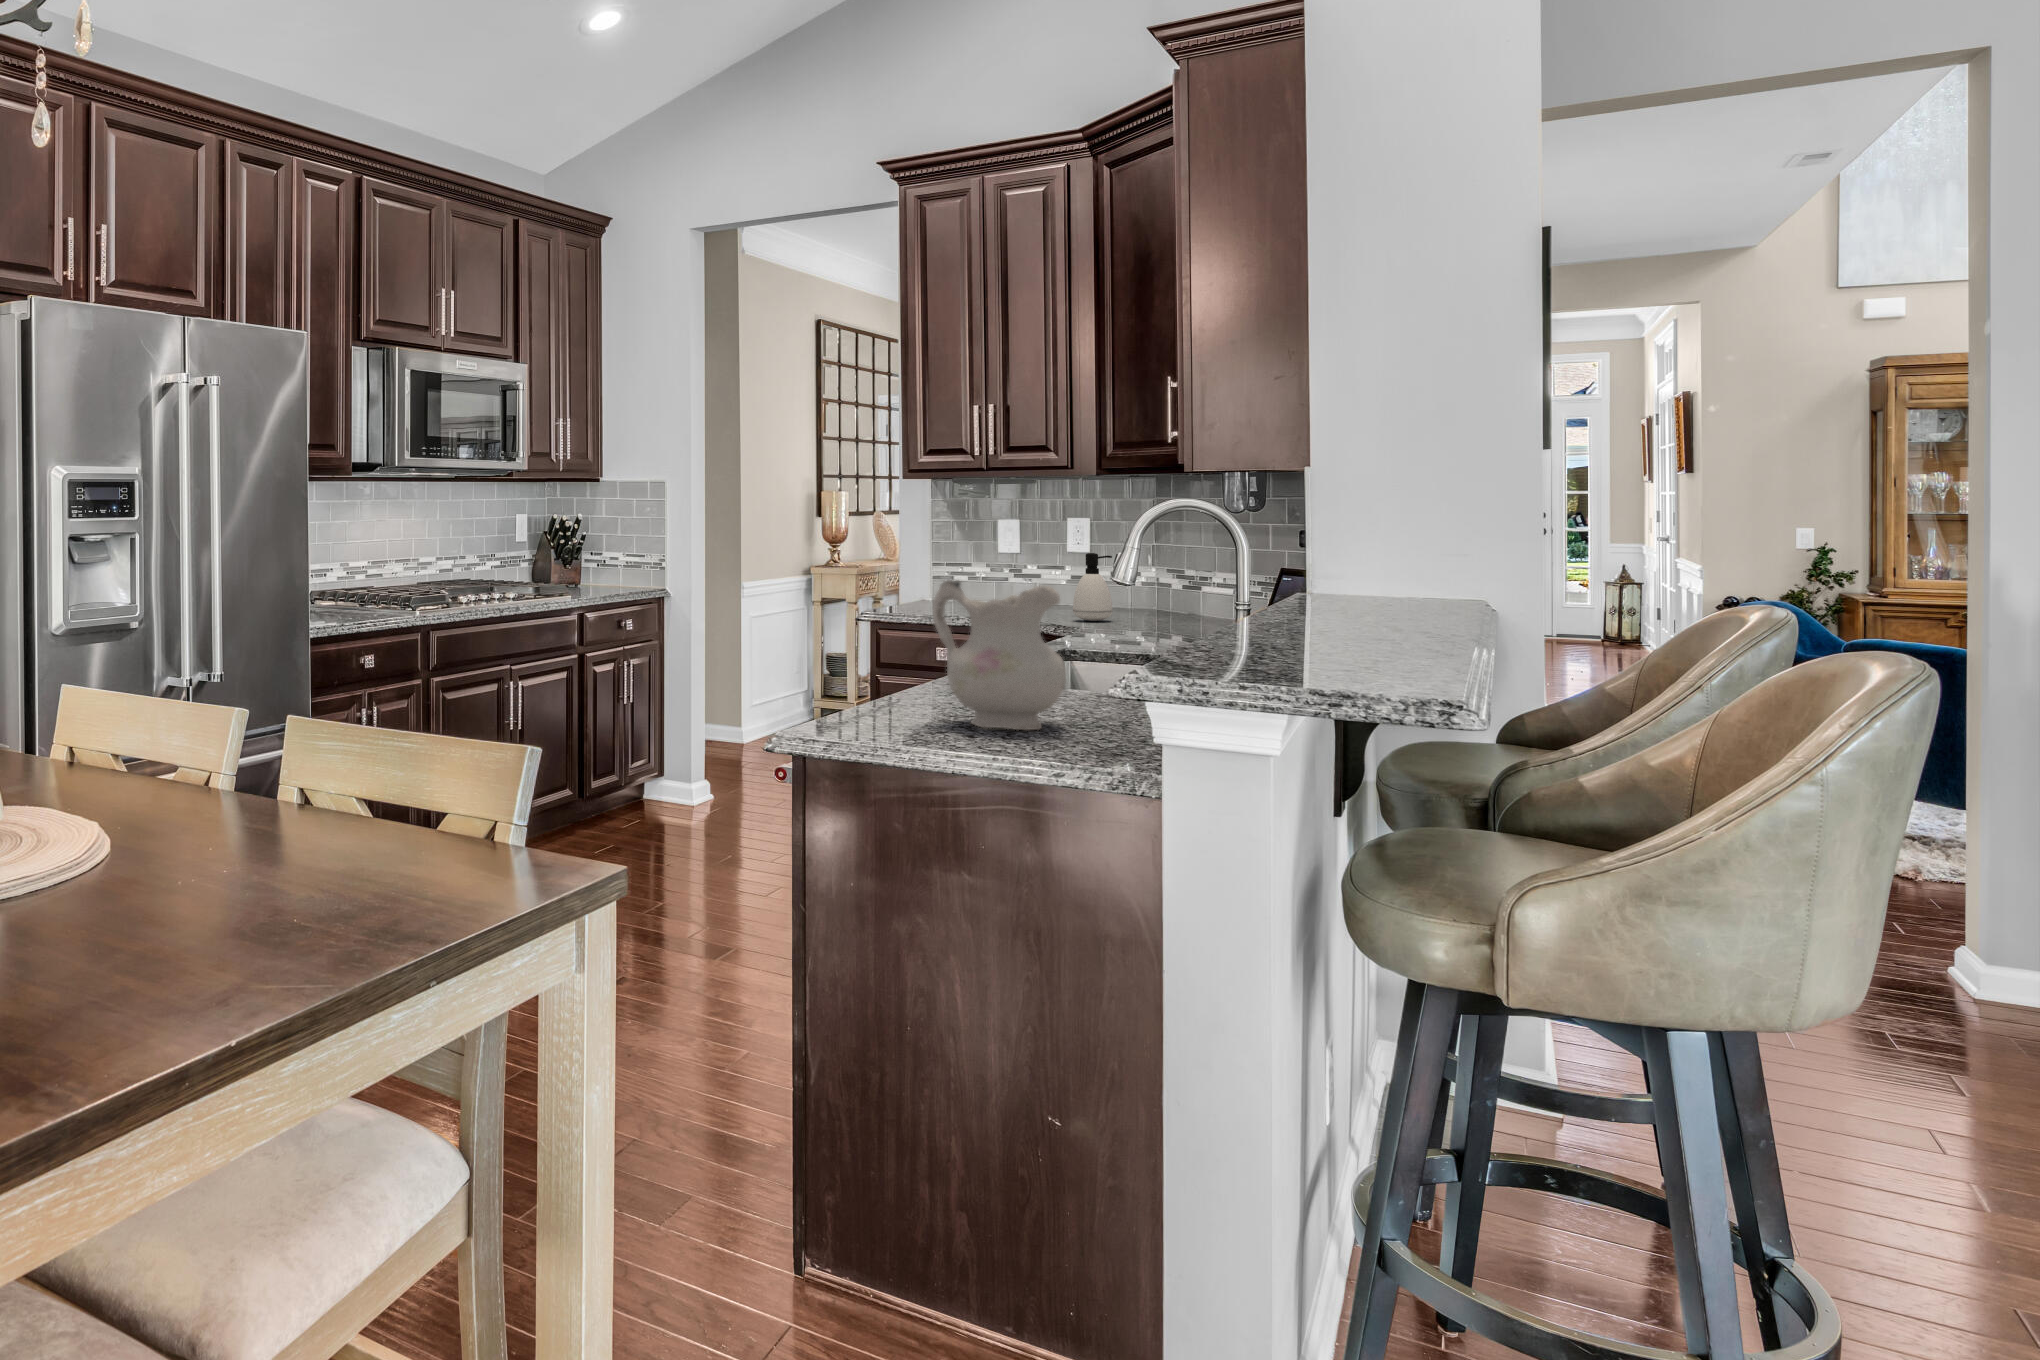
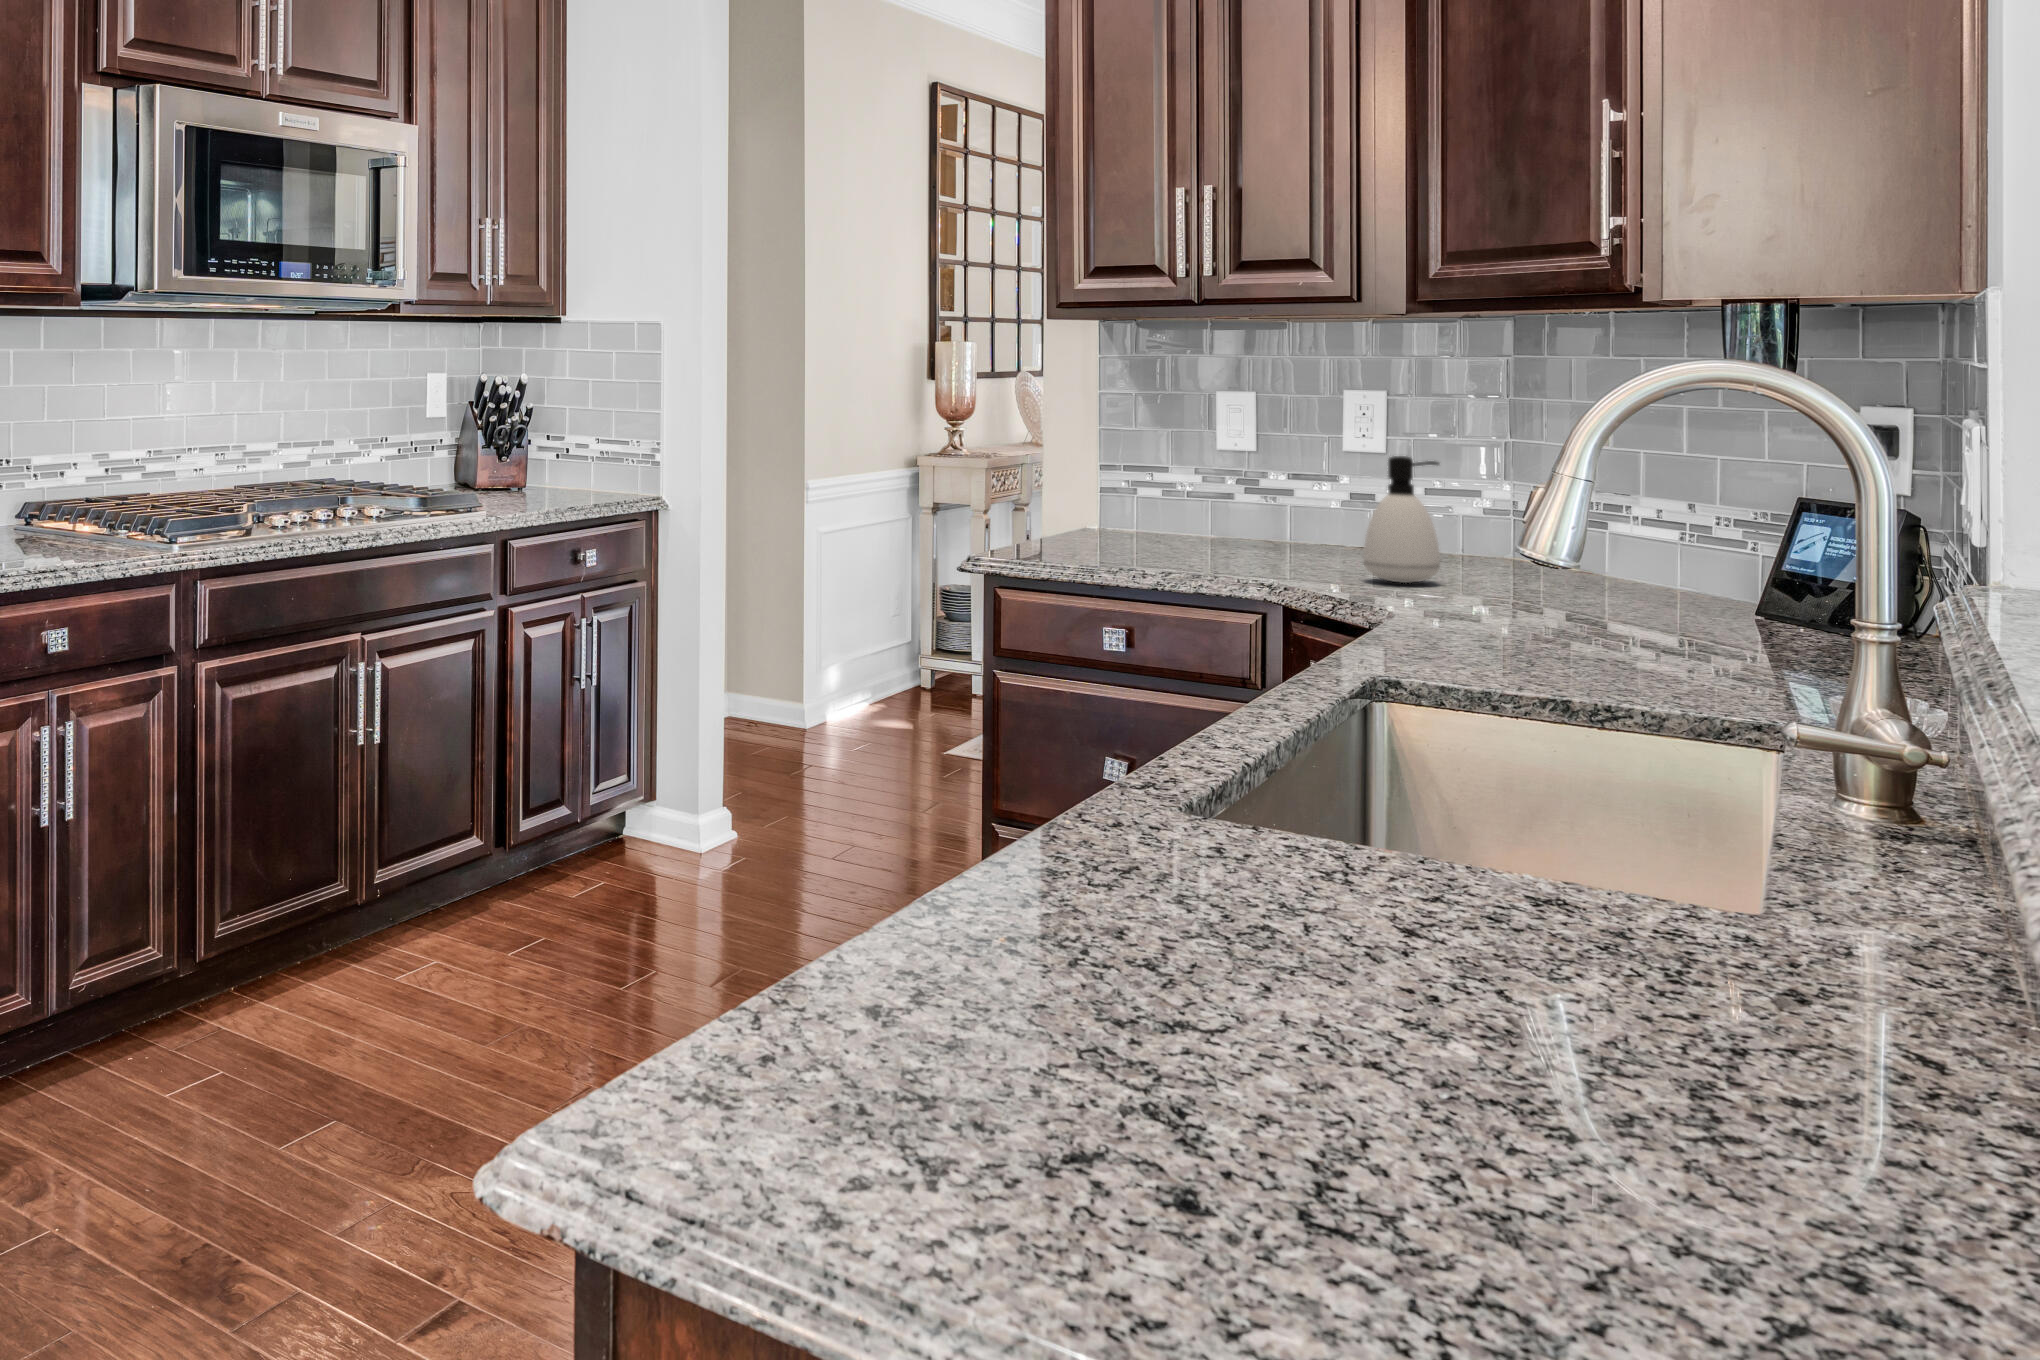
ceramic pitcher: present [933,580,1066,730] -> none [1087,612,1559,1179]

